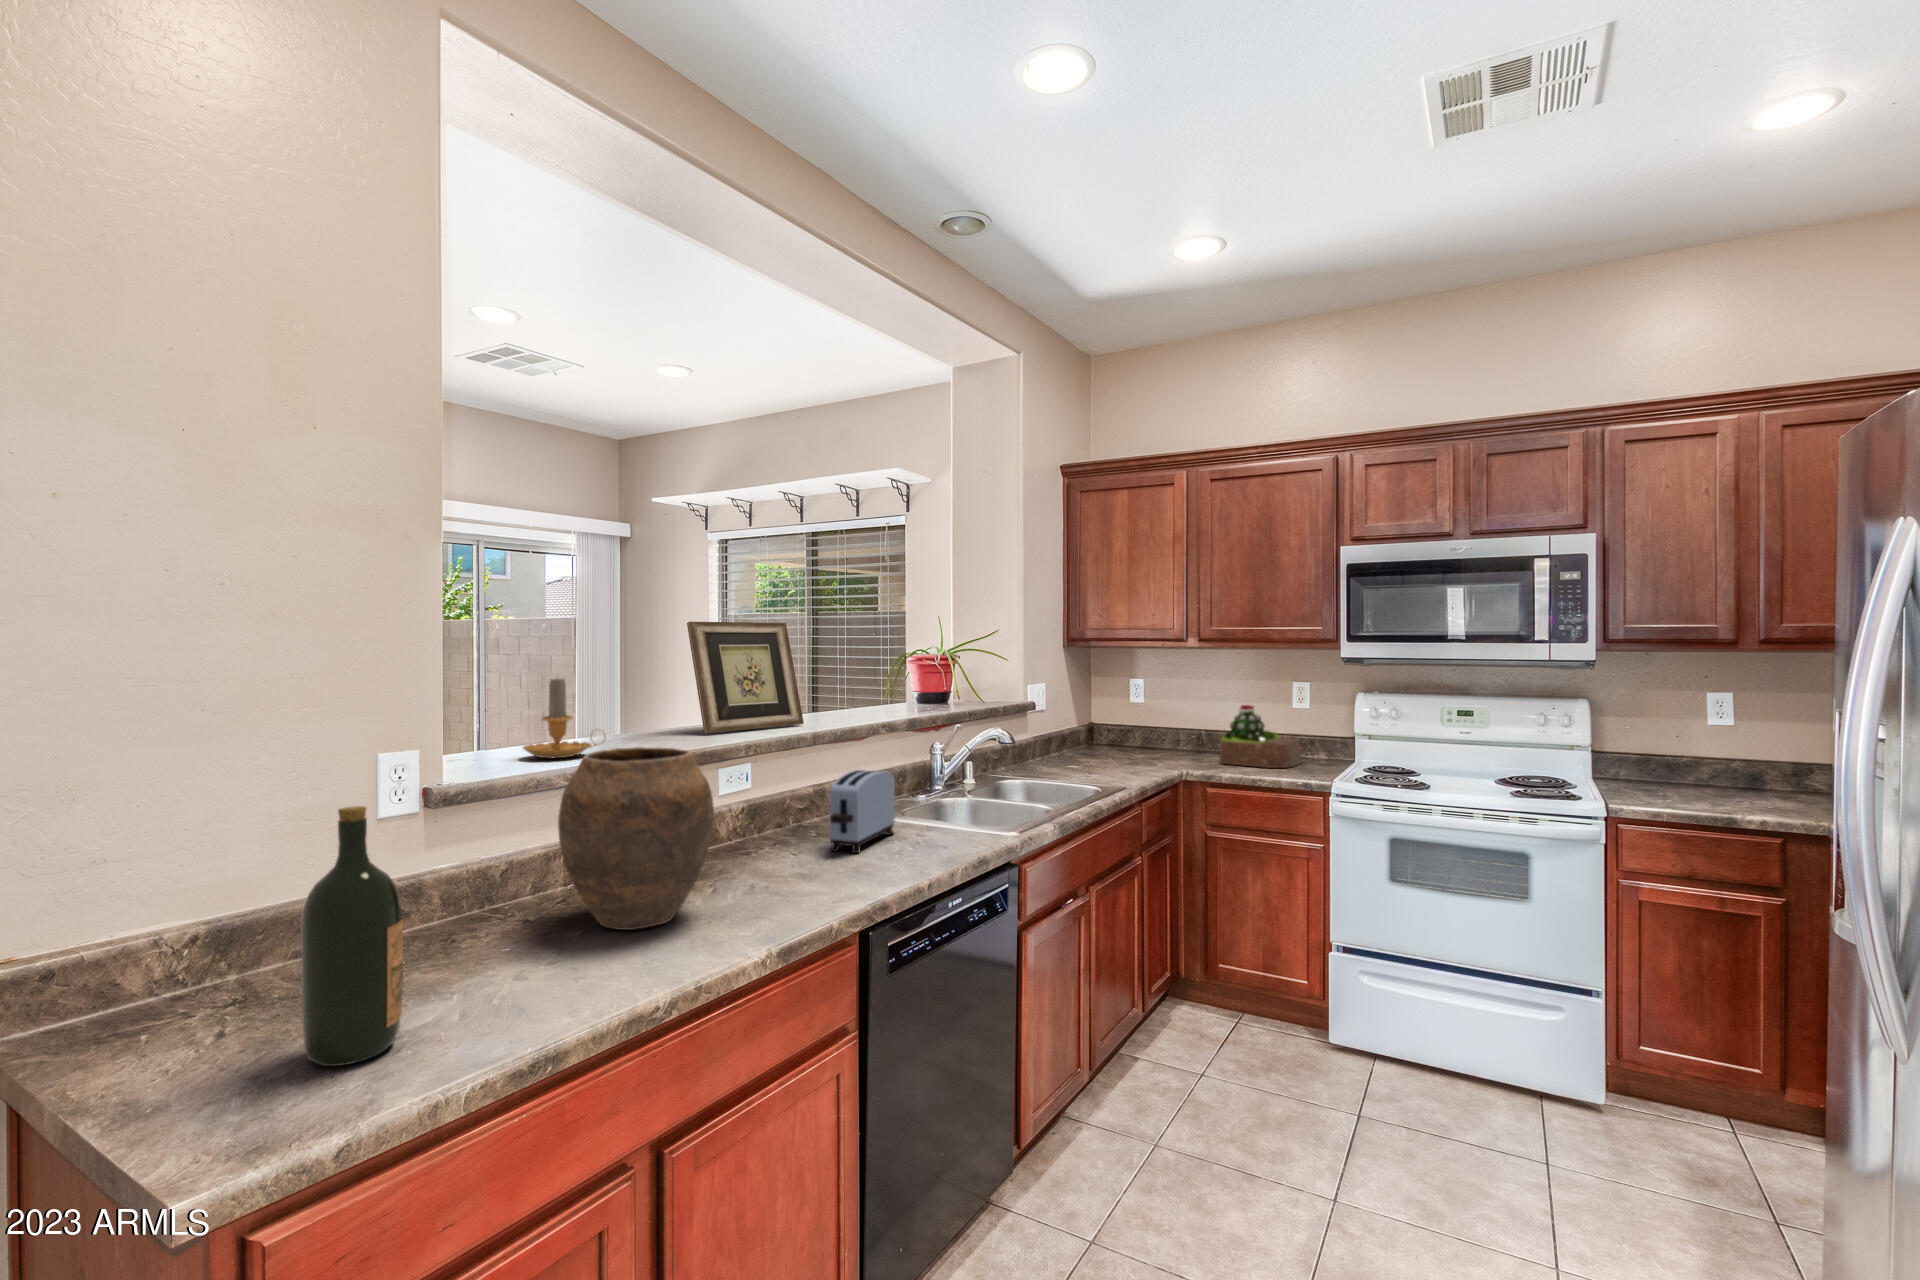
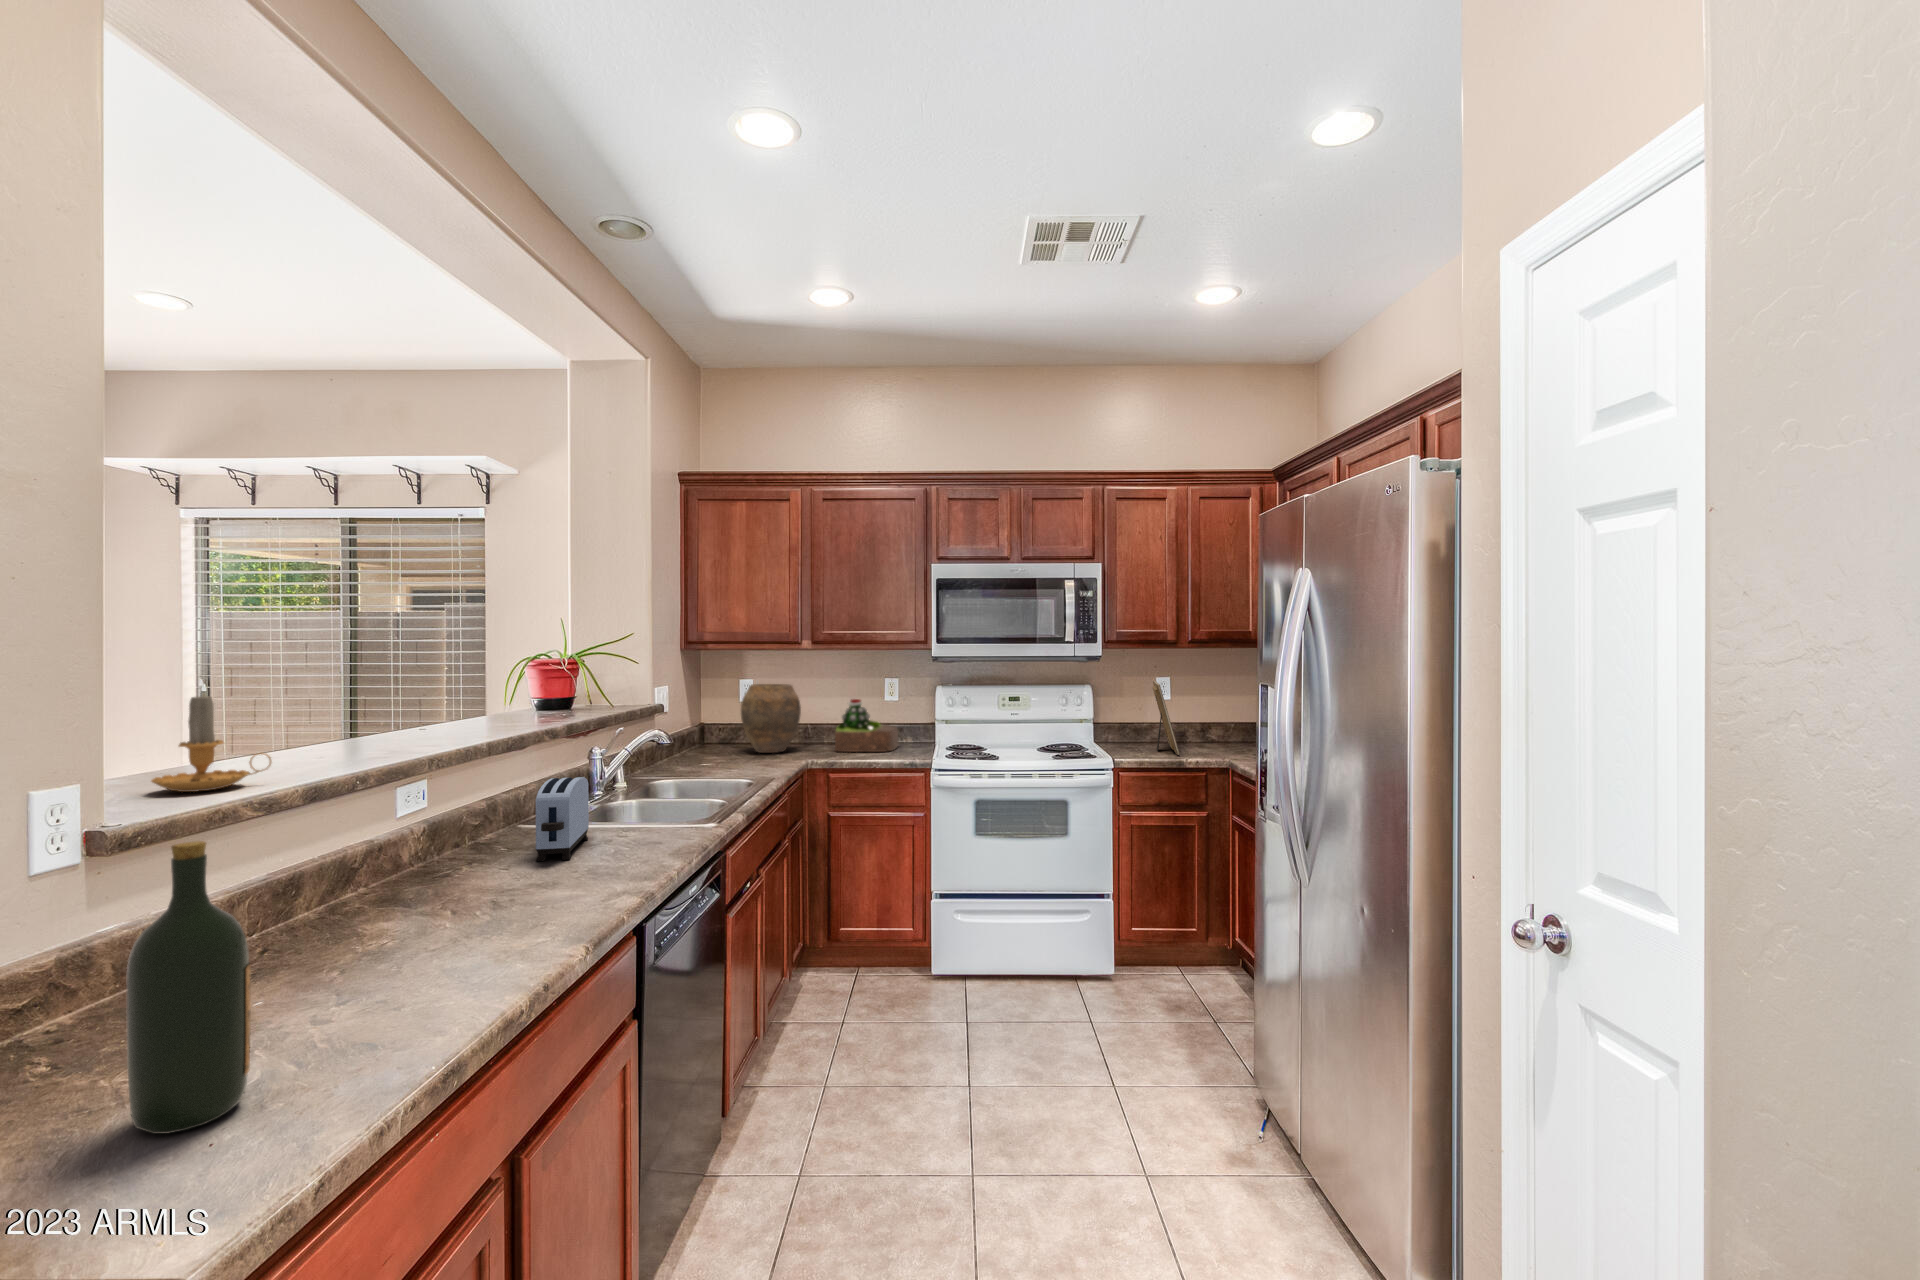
picture frame: present [687,622,804,734] -> present [1153,681,1180,755]
vase: present [558,747,714,930] -> present [741,684,801,753]

